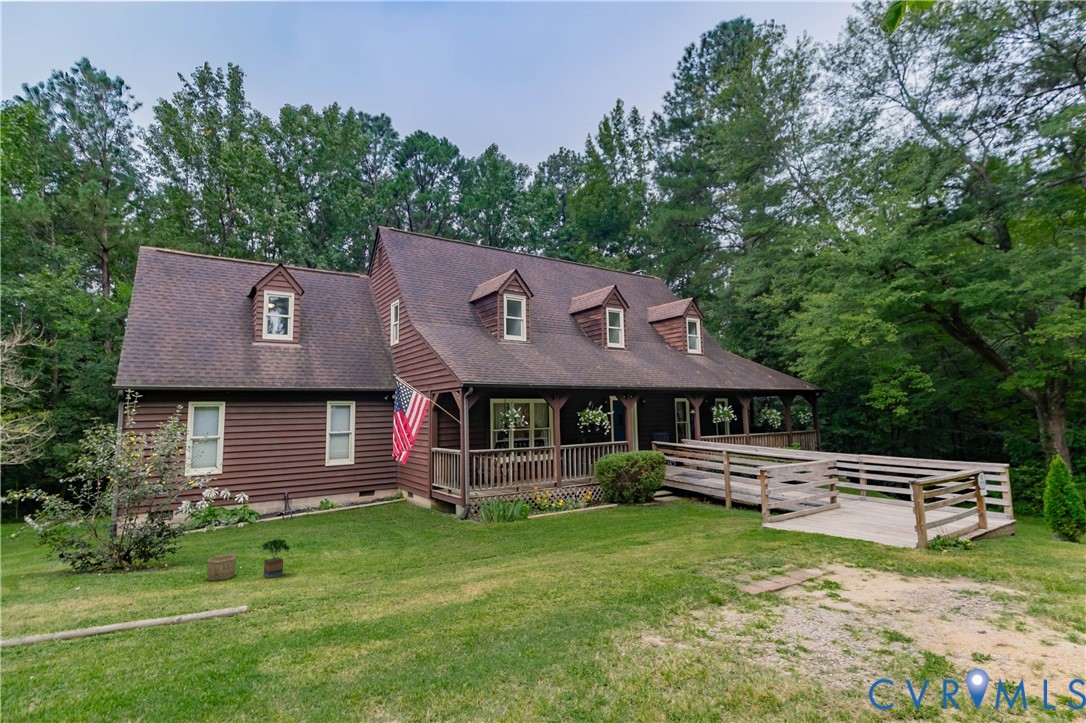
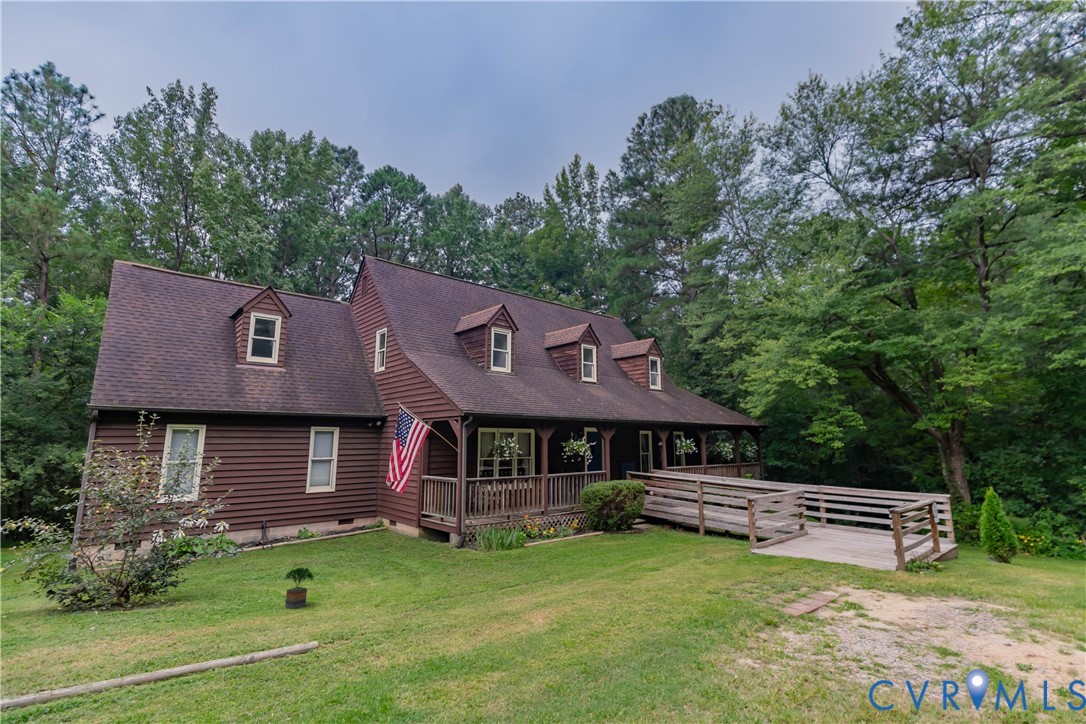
wooden bucket: present [207,555,236,581] -> none [224,585,256,613]

